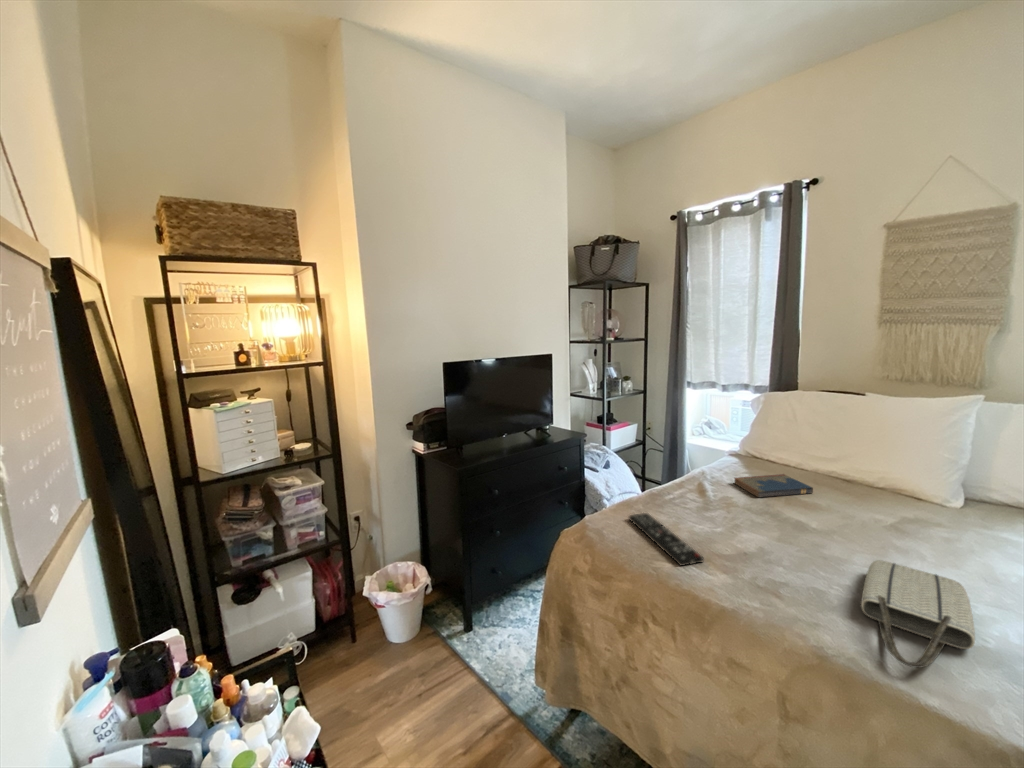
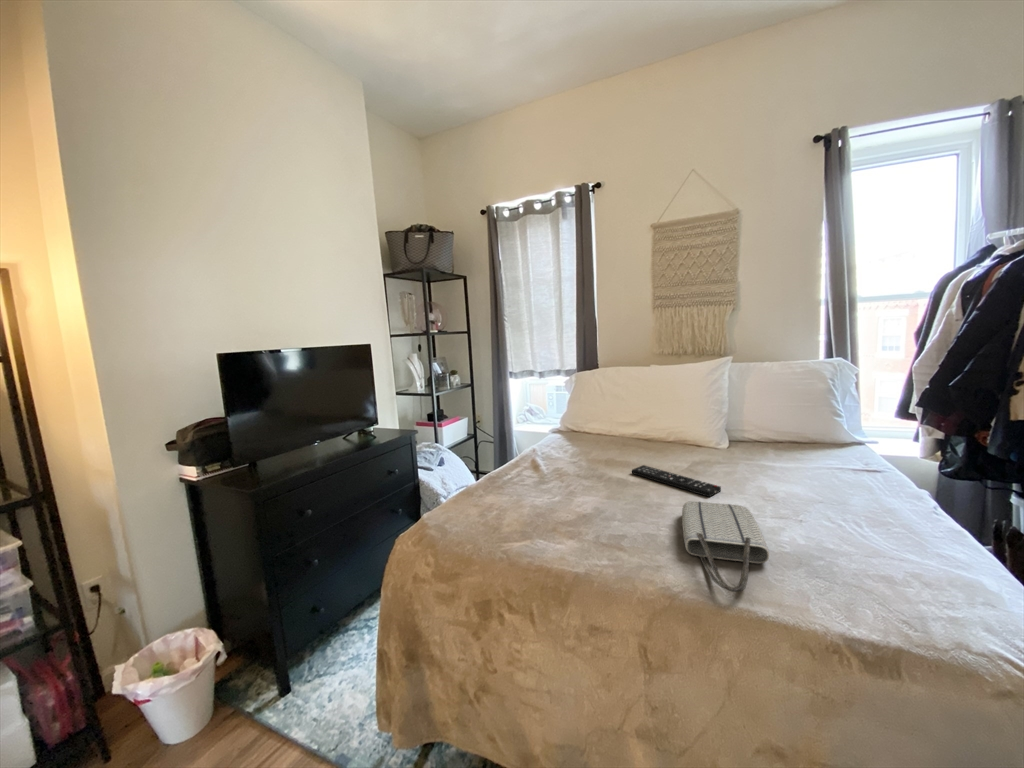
hardcover book: present [734,474,813,498] -> none [561,443,625,467]
remote control: present [629,513,704,566] -> present [632,465,721,497]

